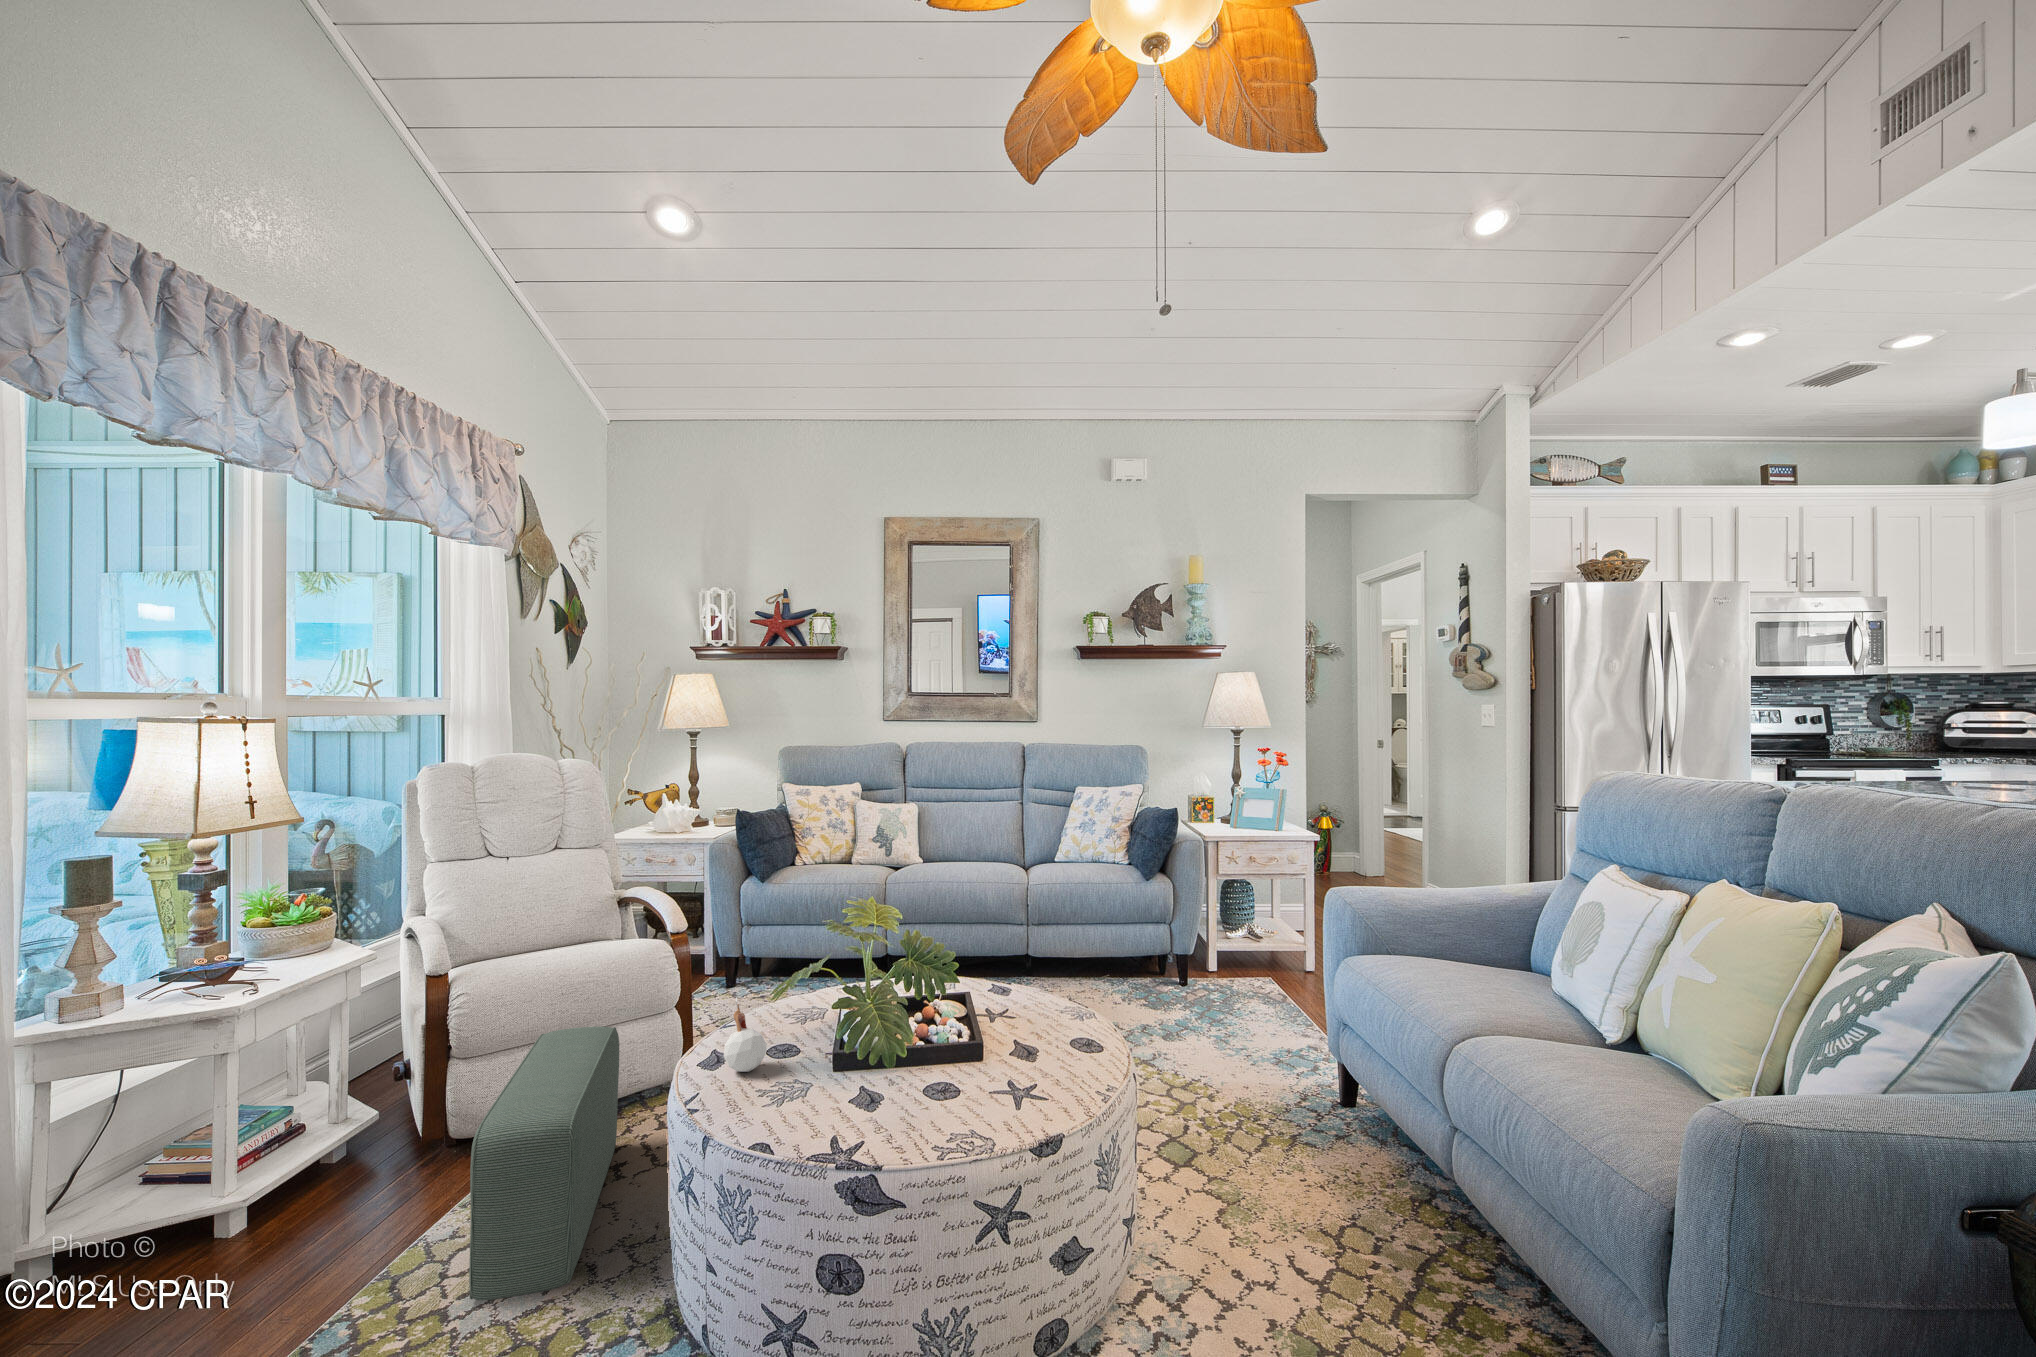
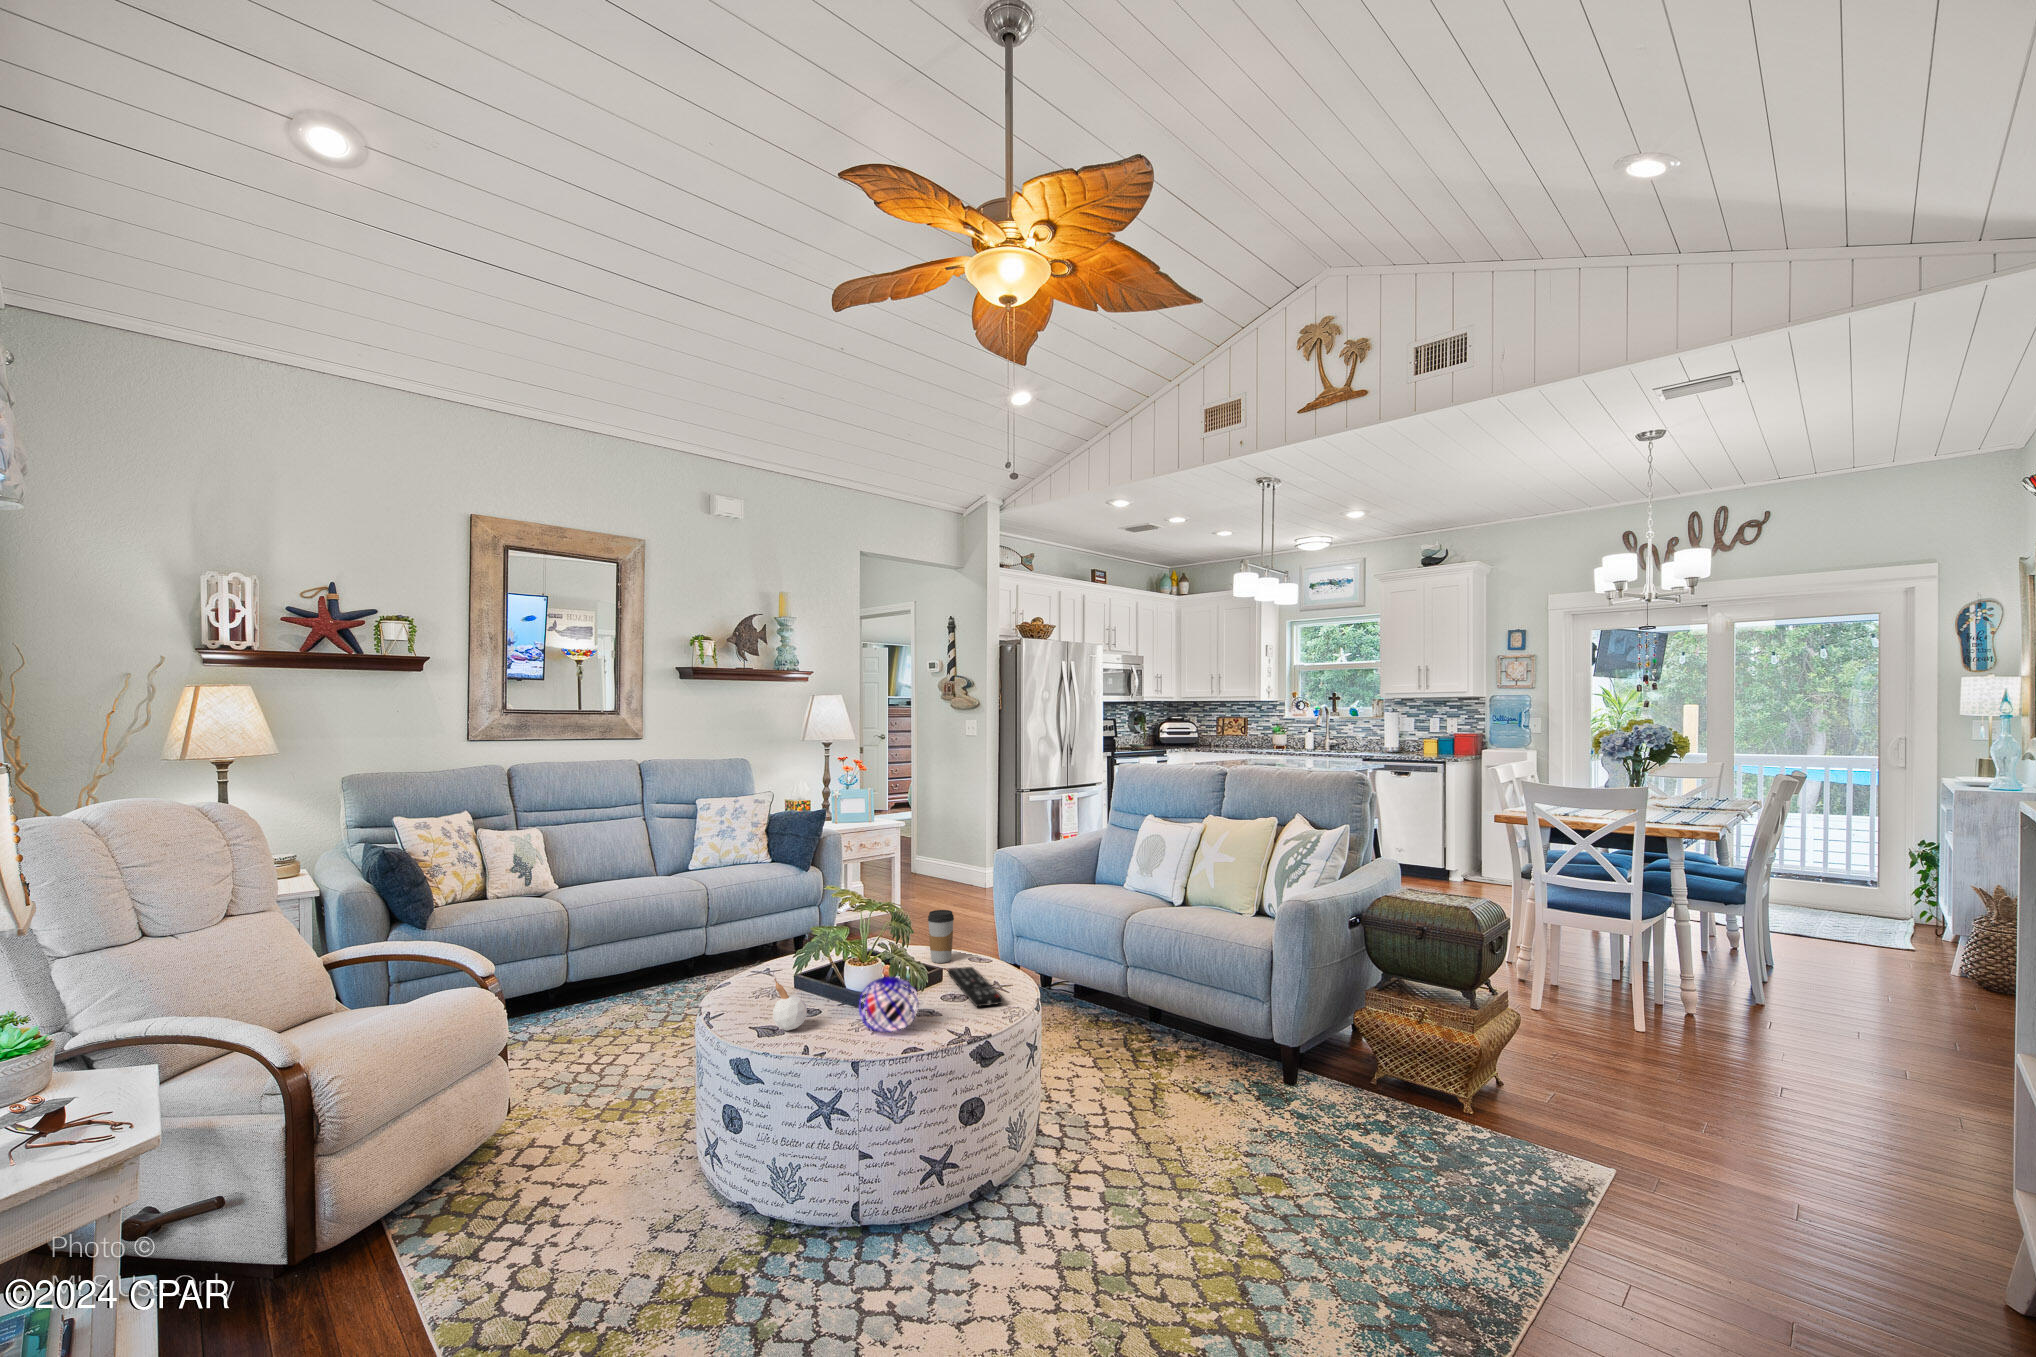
coffee cup: none [1036,961,1073,1039] -> present [928,910,954,963]
pouf: present [469,1027,619,1300] -> none [422,1064,664,1305]
decorative orb: none [775,1036,859,1114] -> present [859,977,918,1032]
remote control: none [951,1049,1060,1124] -> present [948,967,1003,1007]

